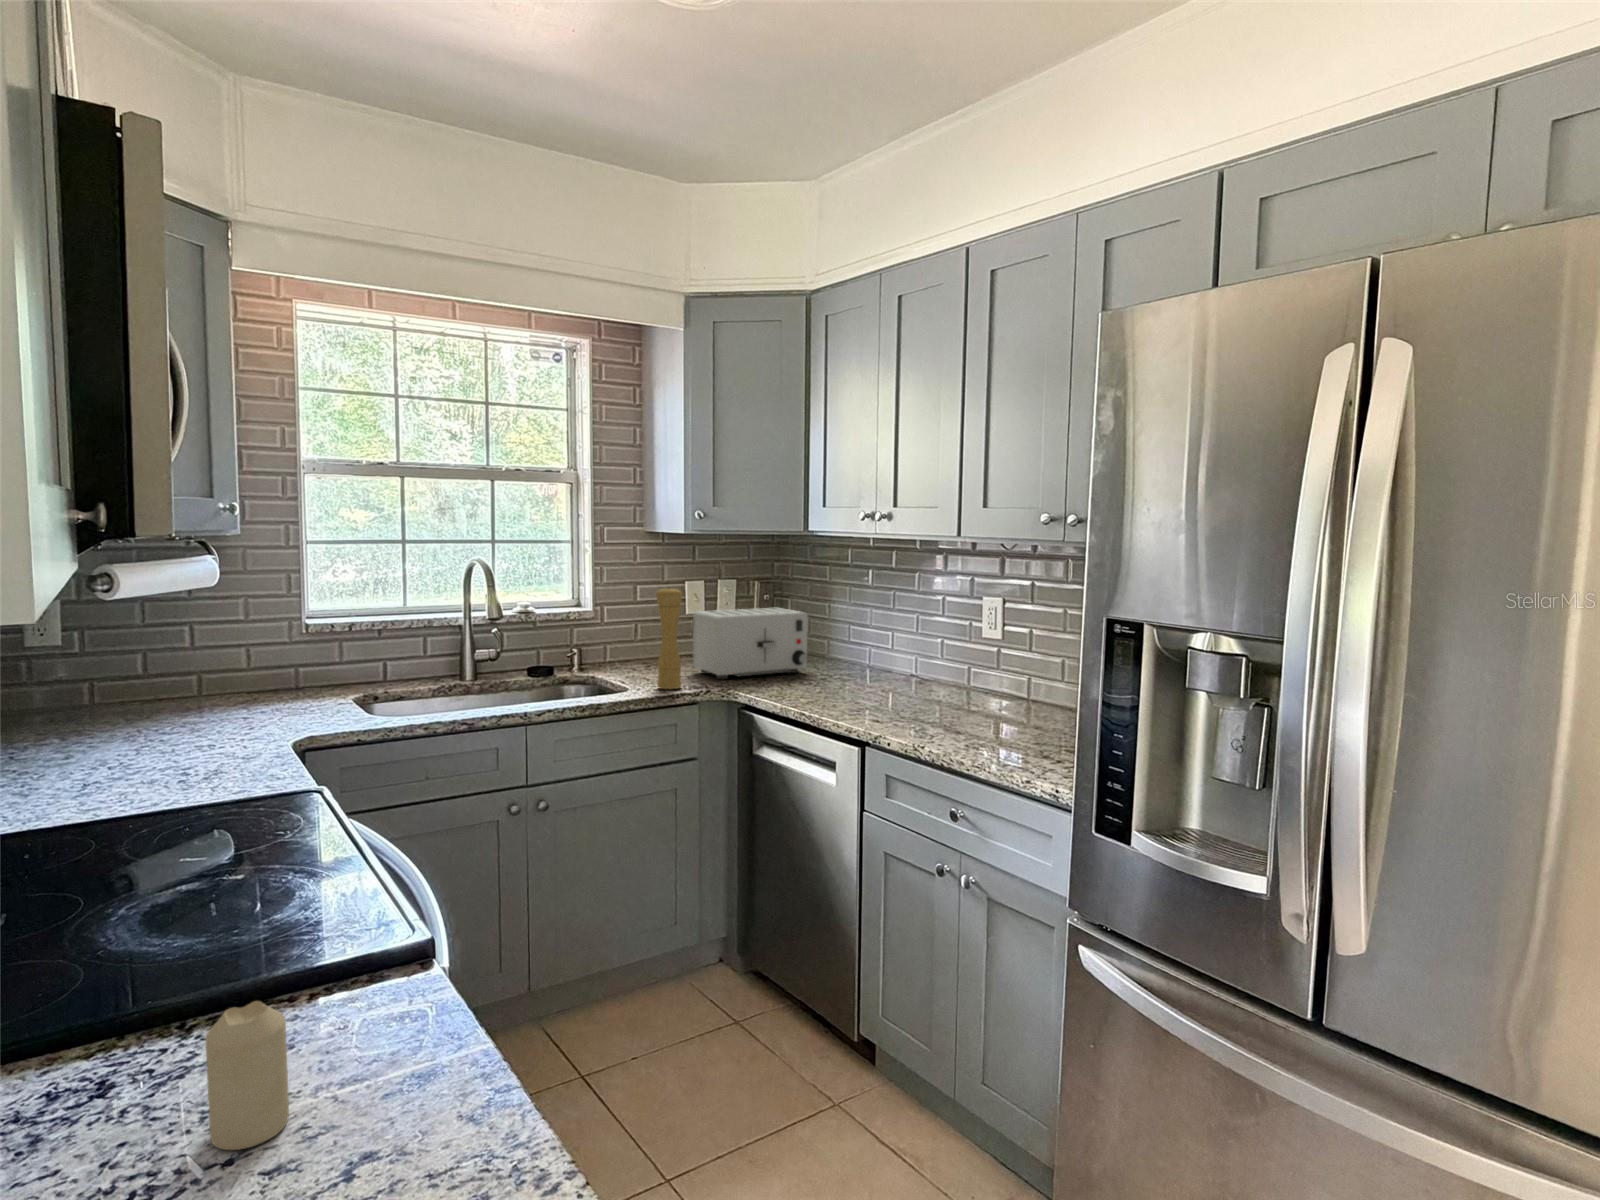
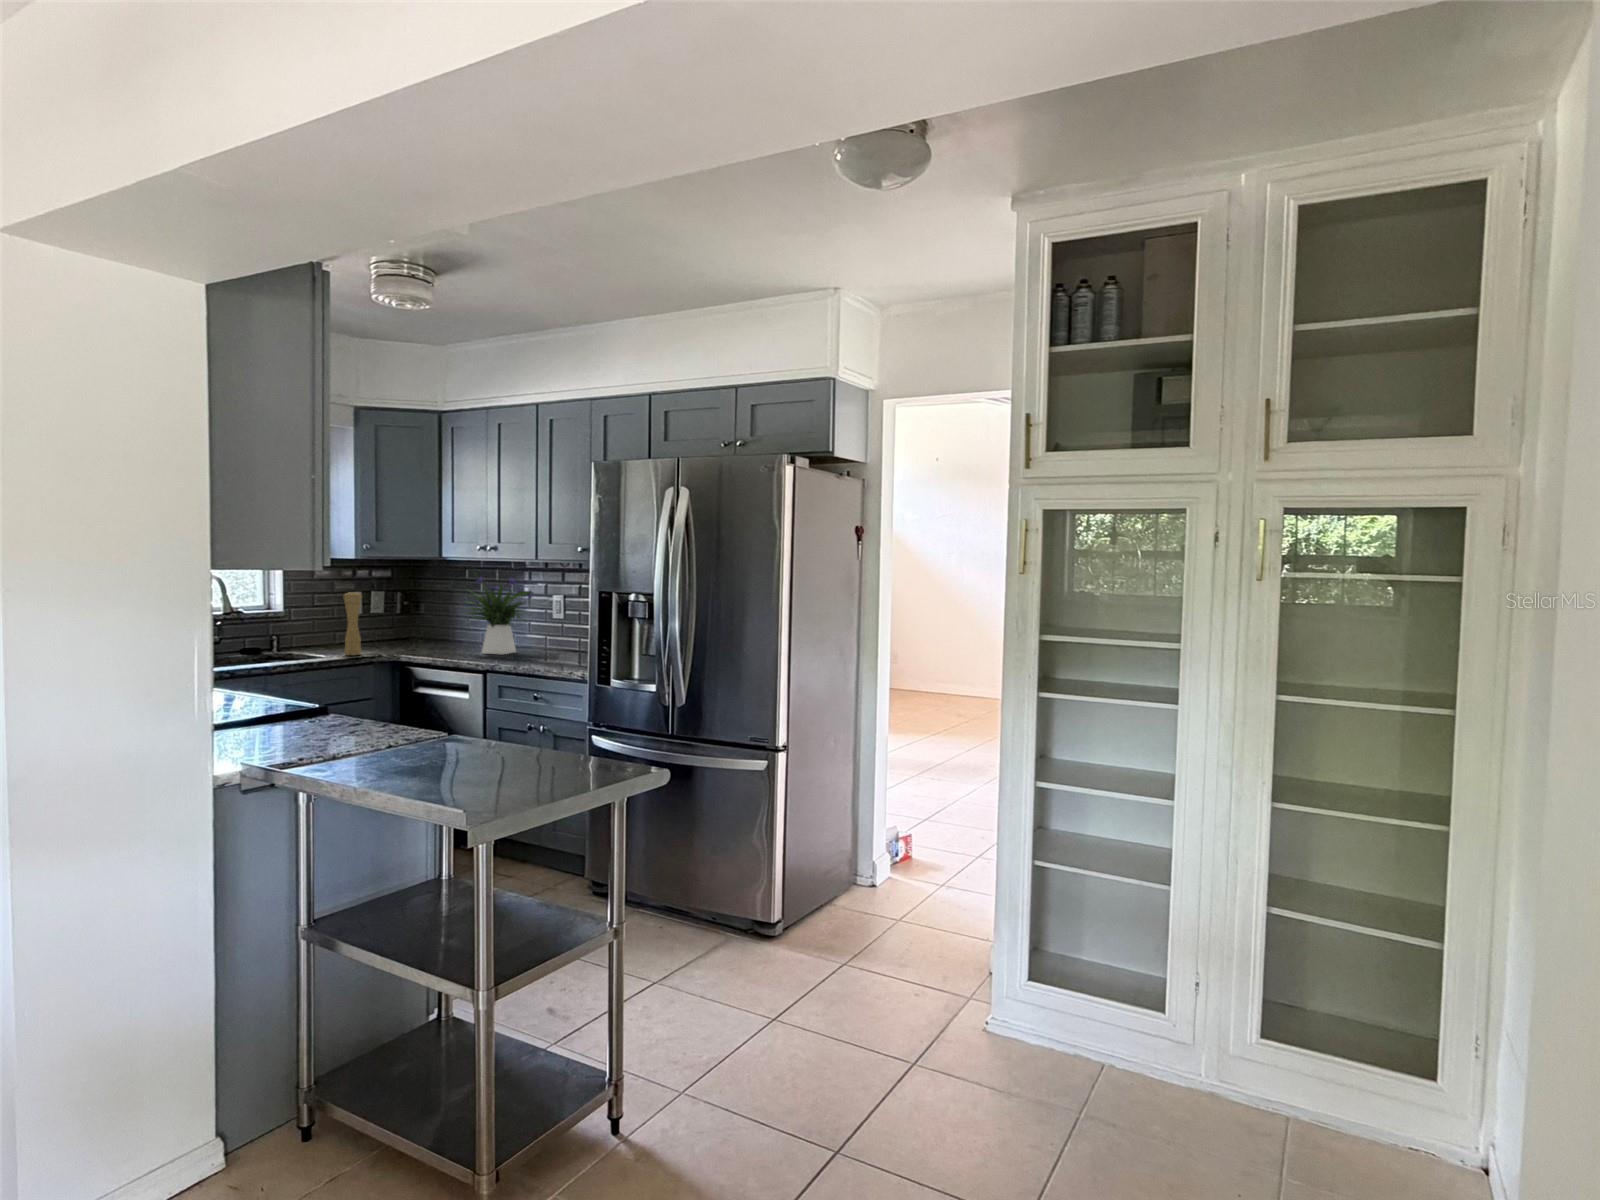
flower arrangement: none [815,556,956,703] -> present [470,576,533,654]
toaster: present [693,608,808,679] -> none [363,607,443,651]
candle: present [205,1001,289,1150] -> none [301,691,324,730]

